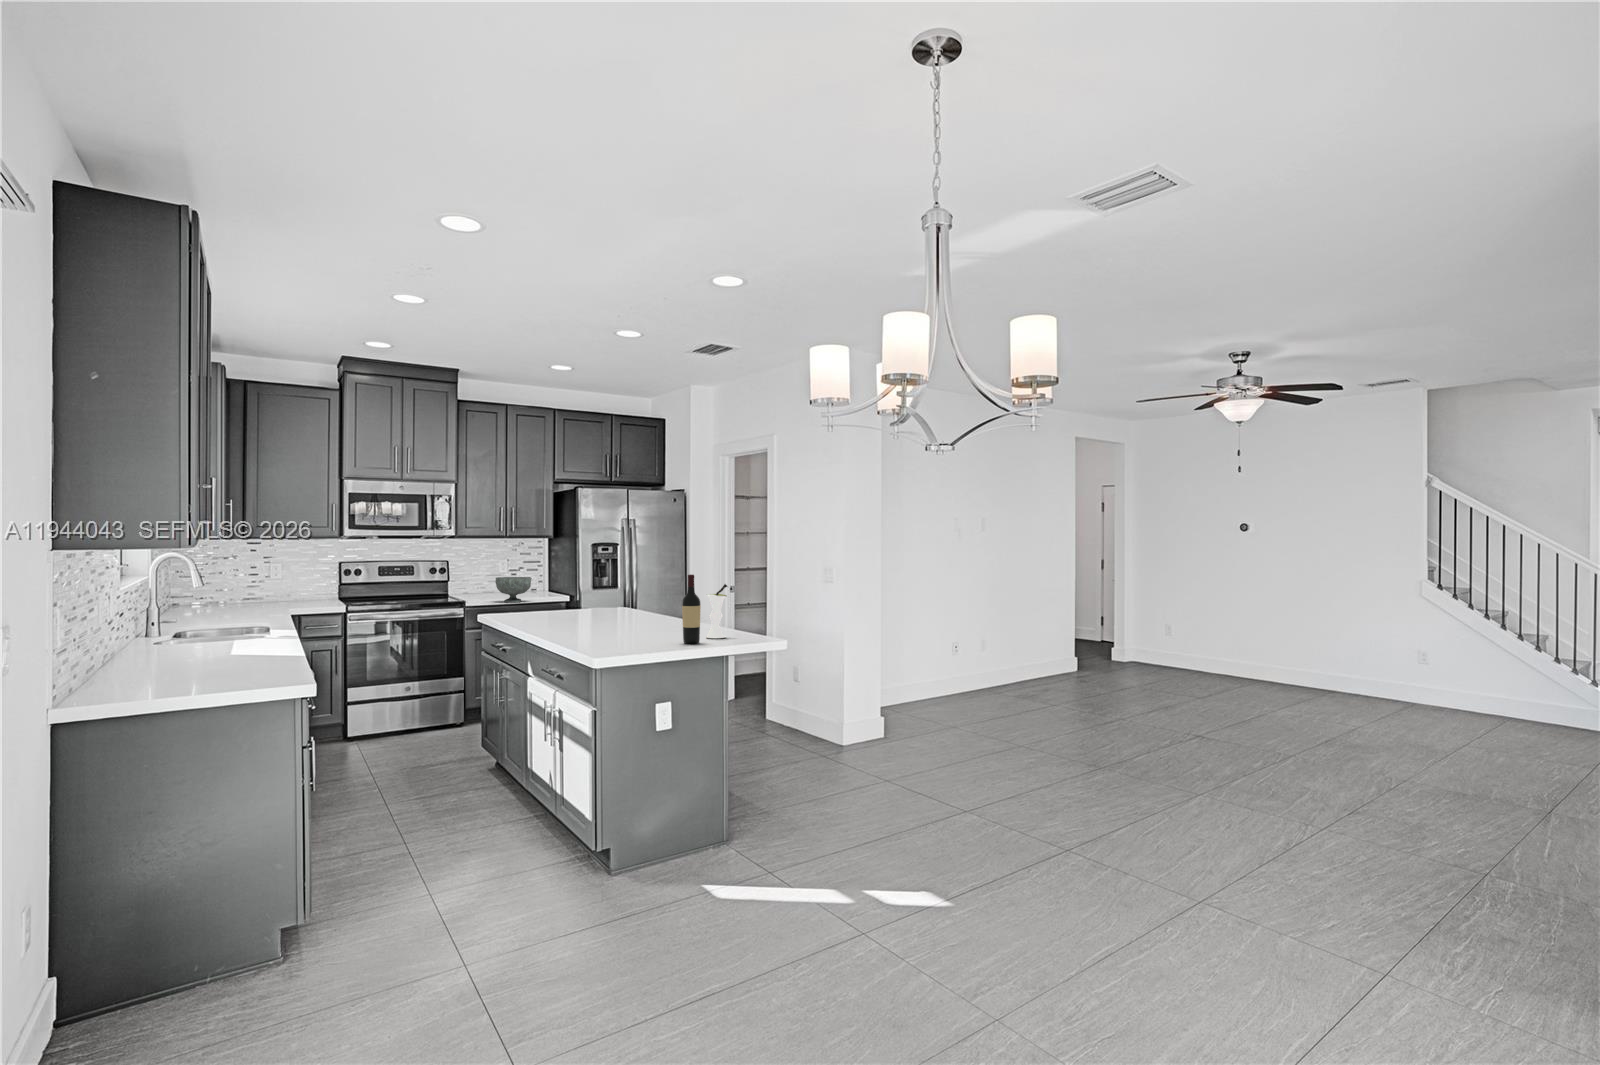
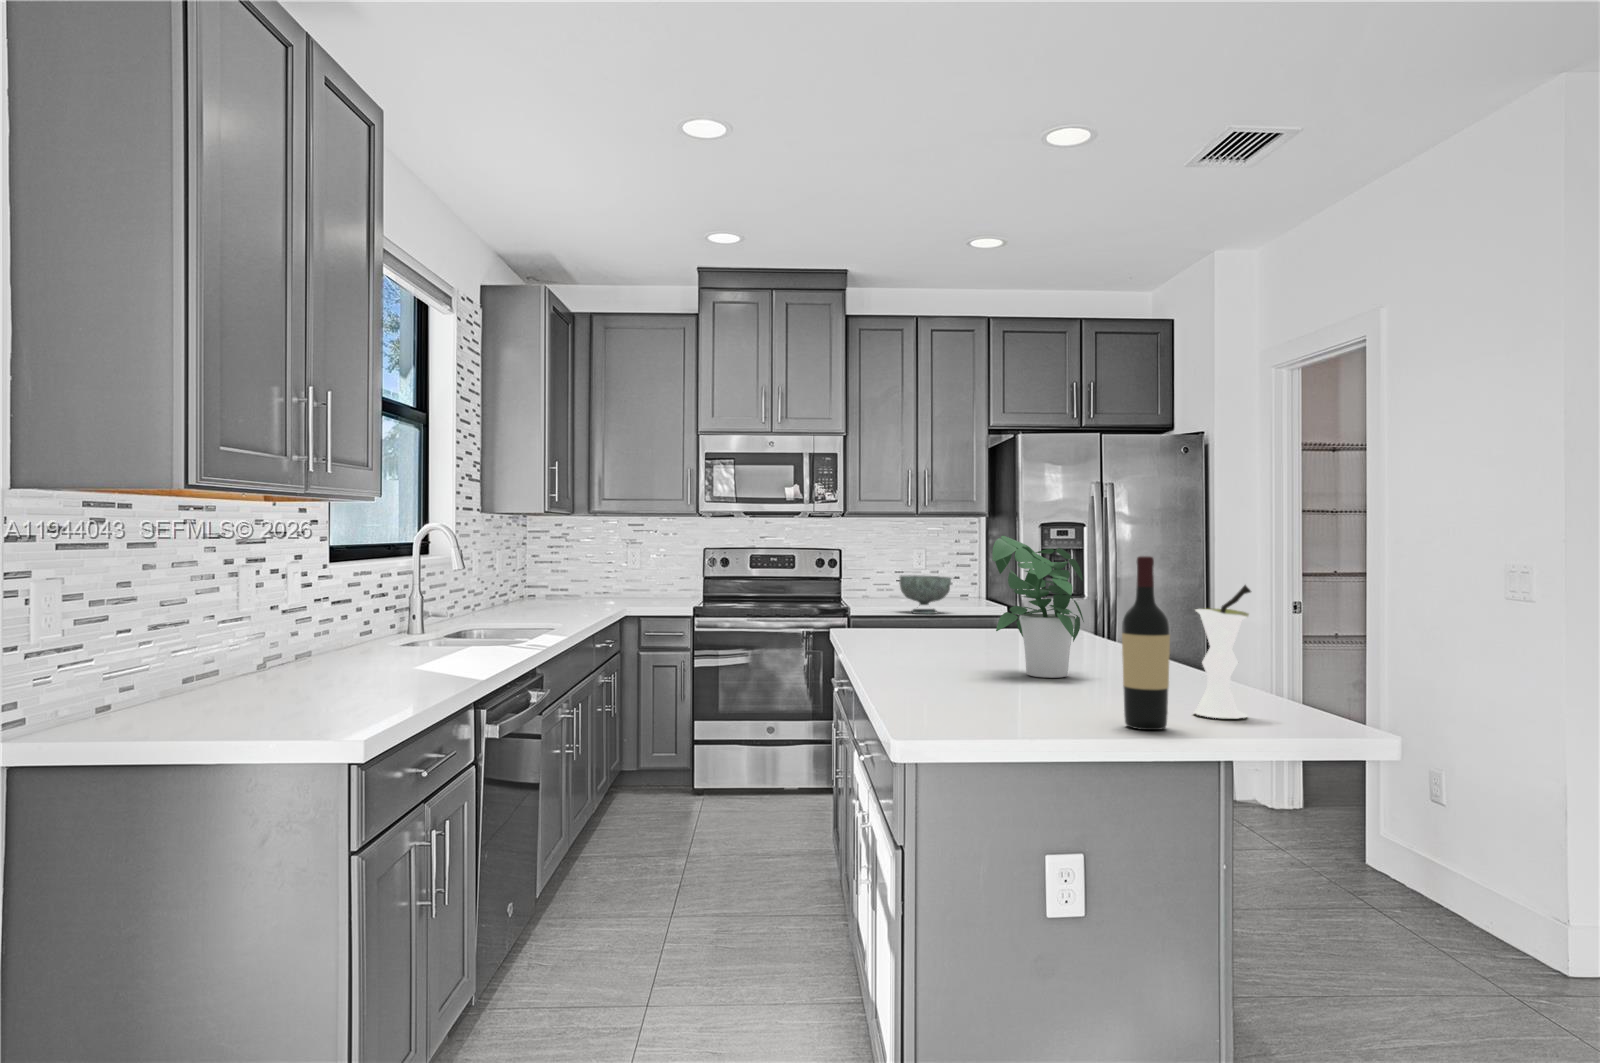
potted plant: none [605,562,651,630] -> present [992,536,1084,678]

